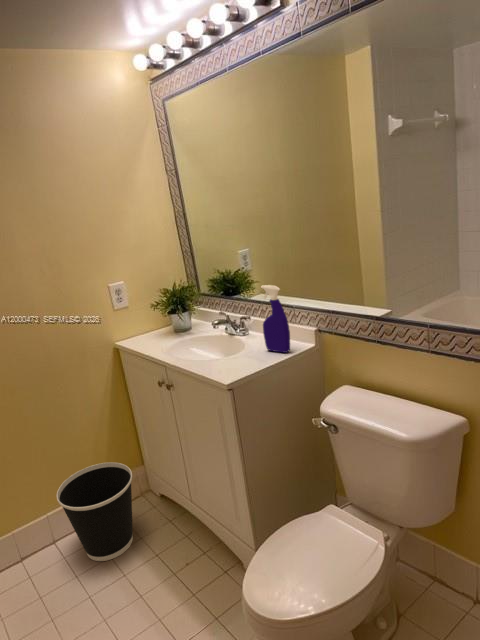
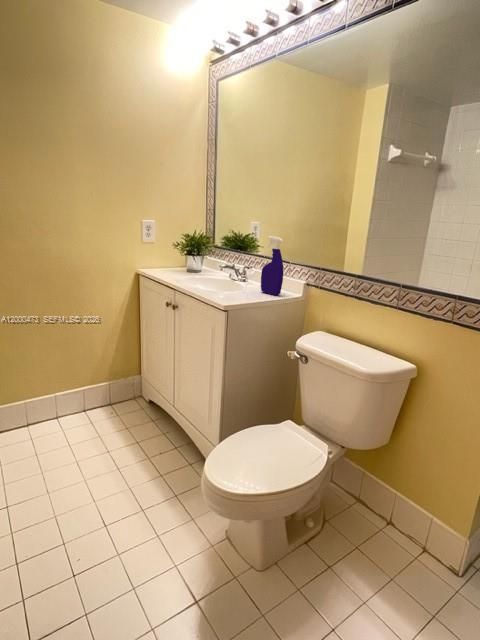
wastebasket: present [57,462,133,561] -> none [66,363,131,439]

